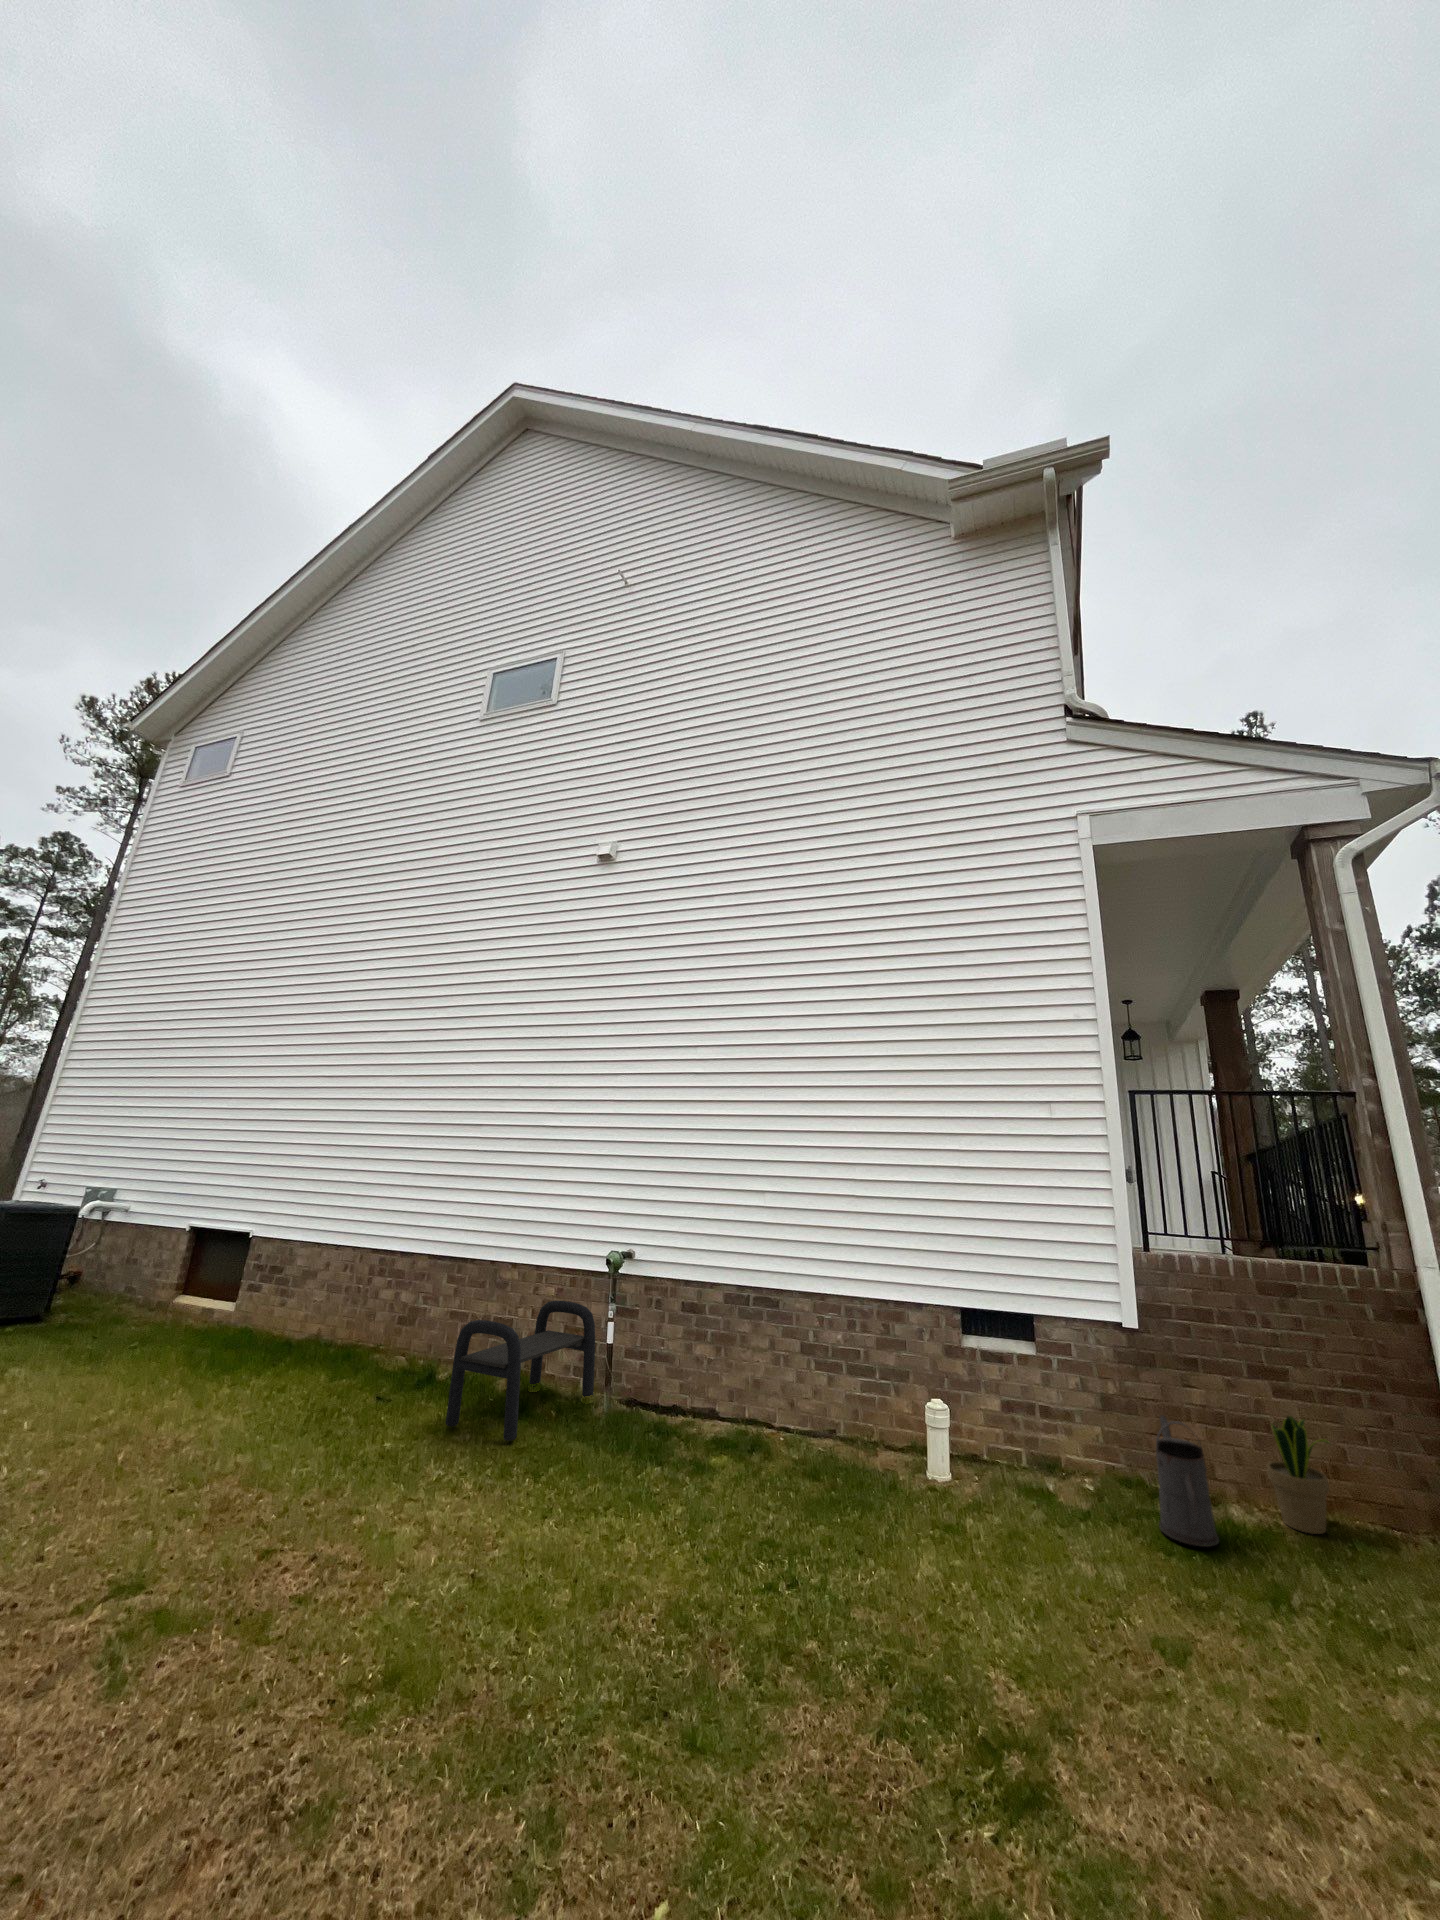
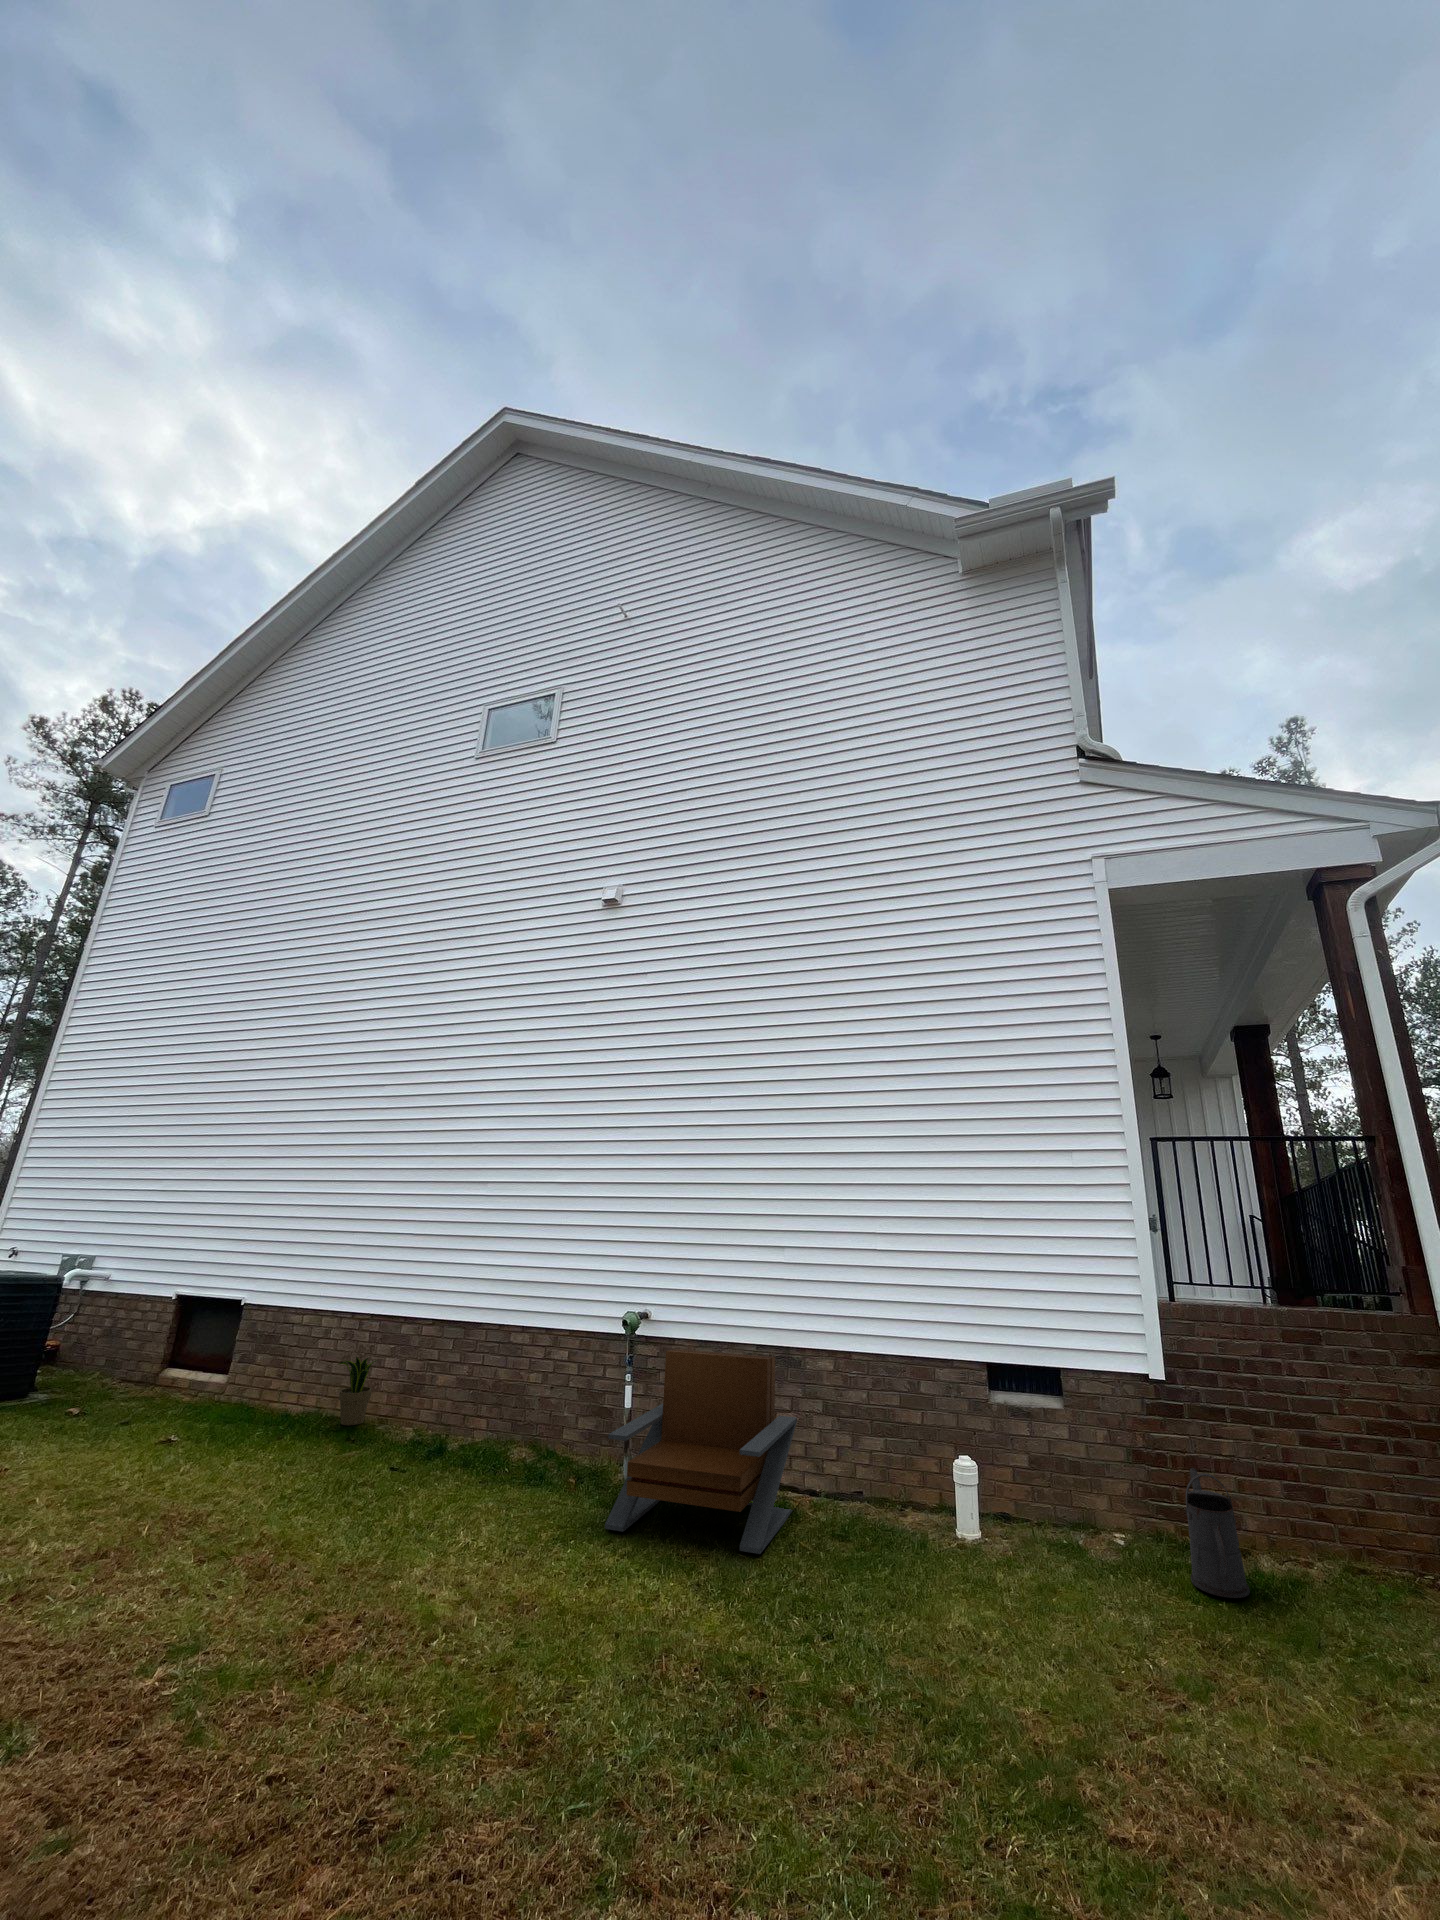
lounge chair: none [577,1288,771,1489] -> present [605,1349,797,1554]
bench: present [446,1300,595,1441] -> none [465,1364,614,1511]
potted plant: present [1267,1416,1329,1534] -> present [339,1357,377,1425]

